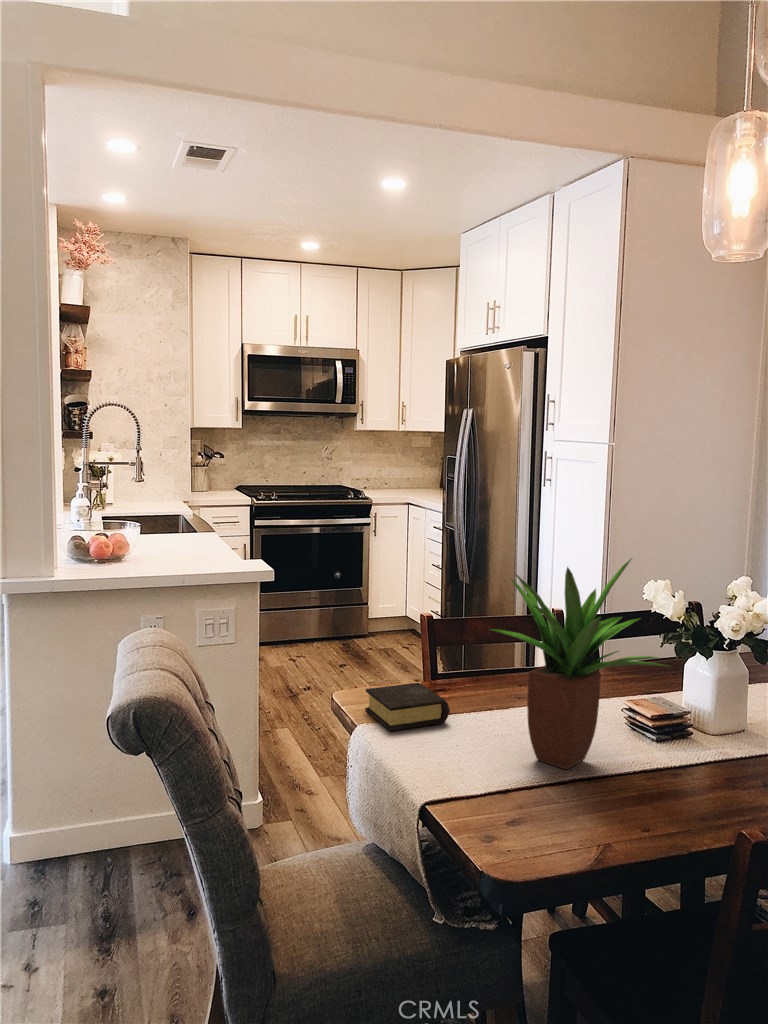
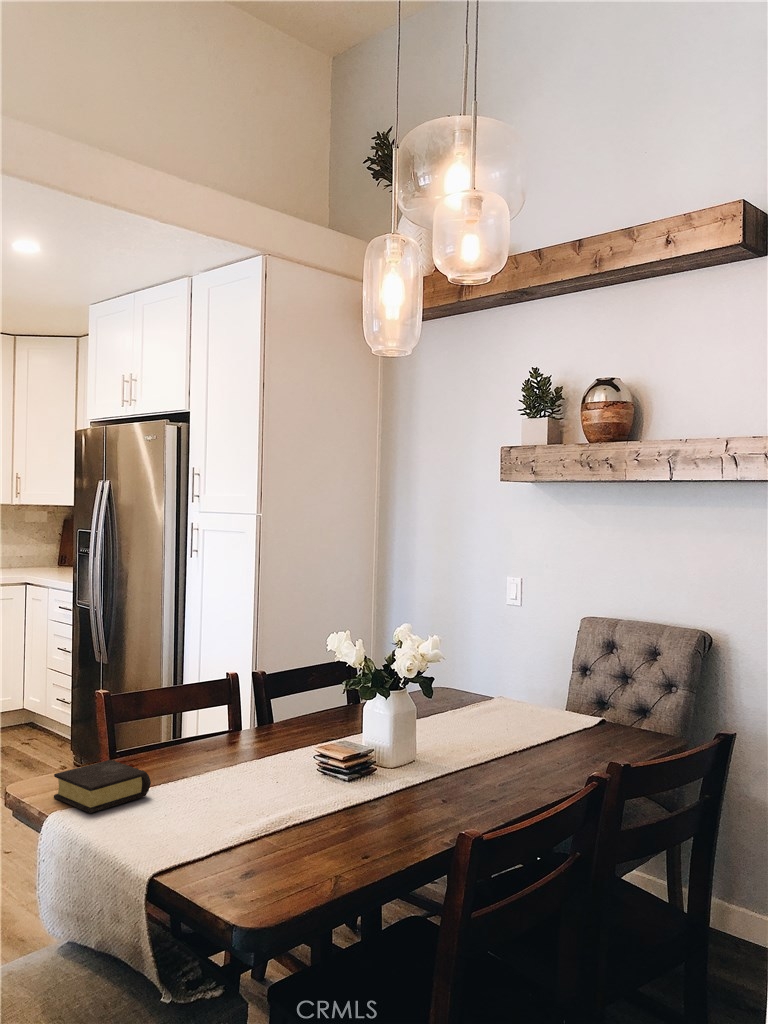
potted plant: present [489,559,670,769] -> none [203,610,367,819]

